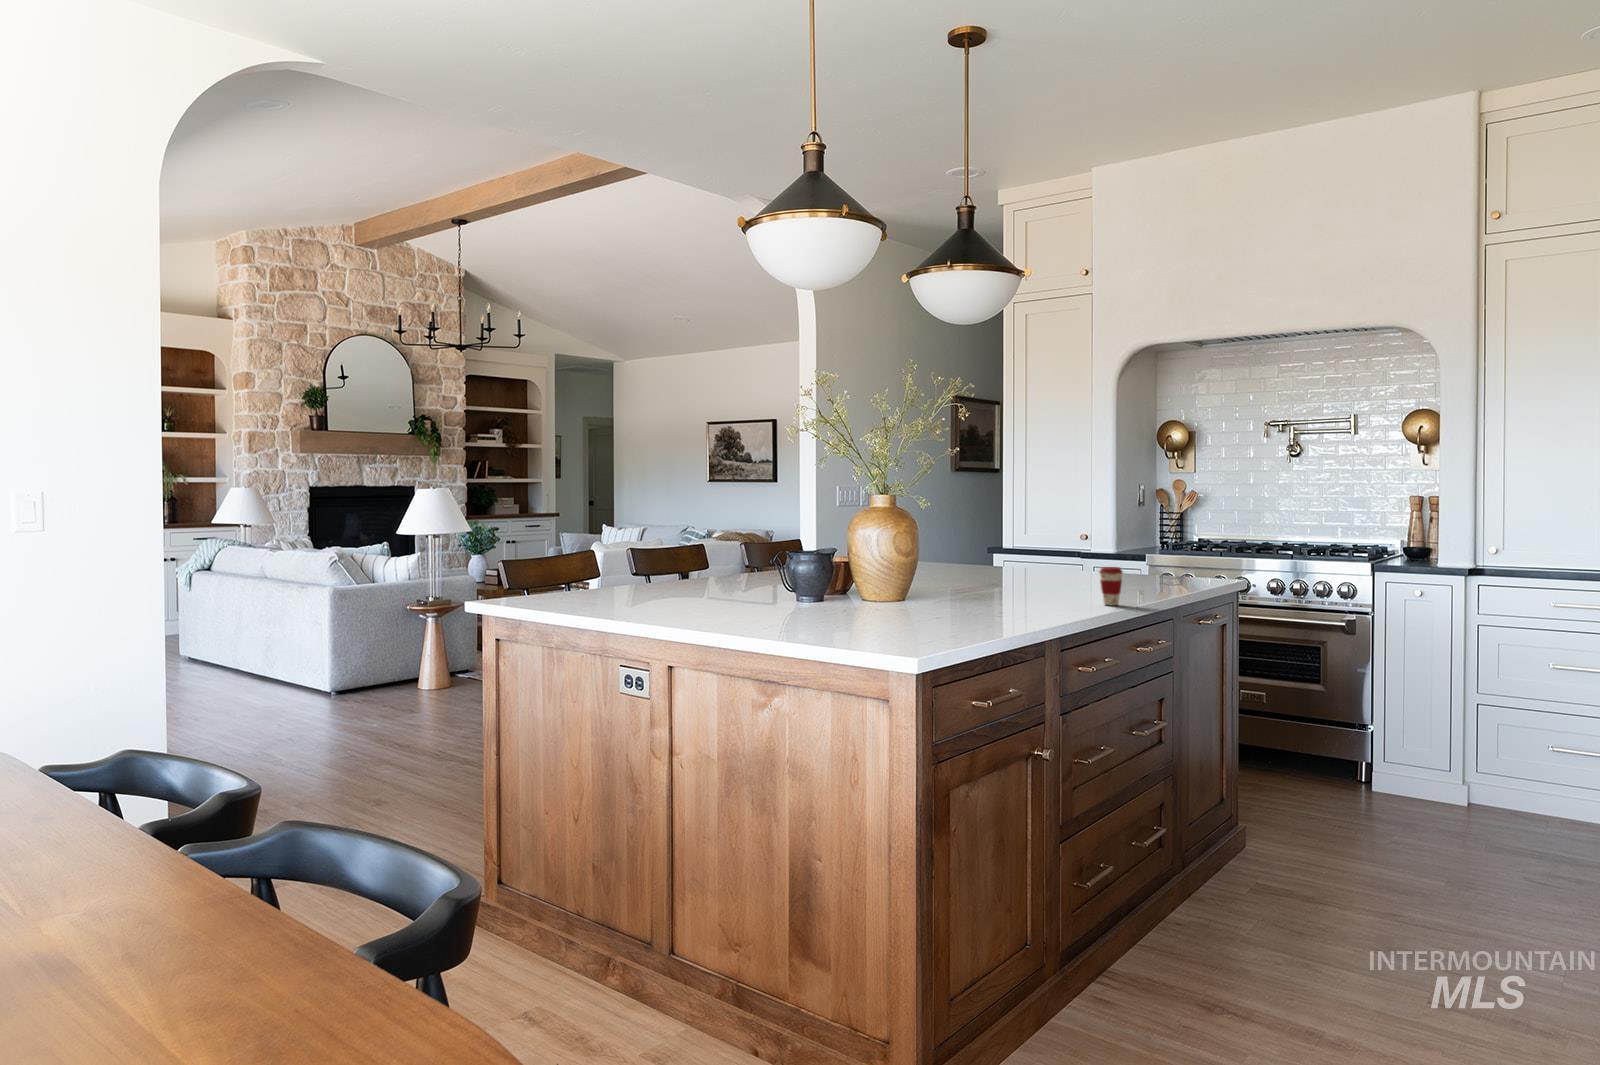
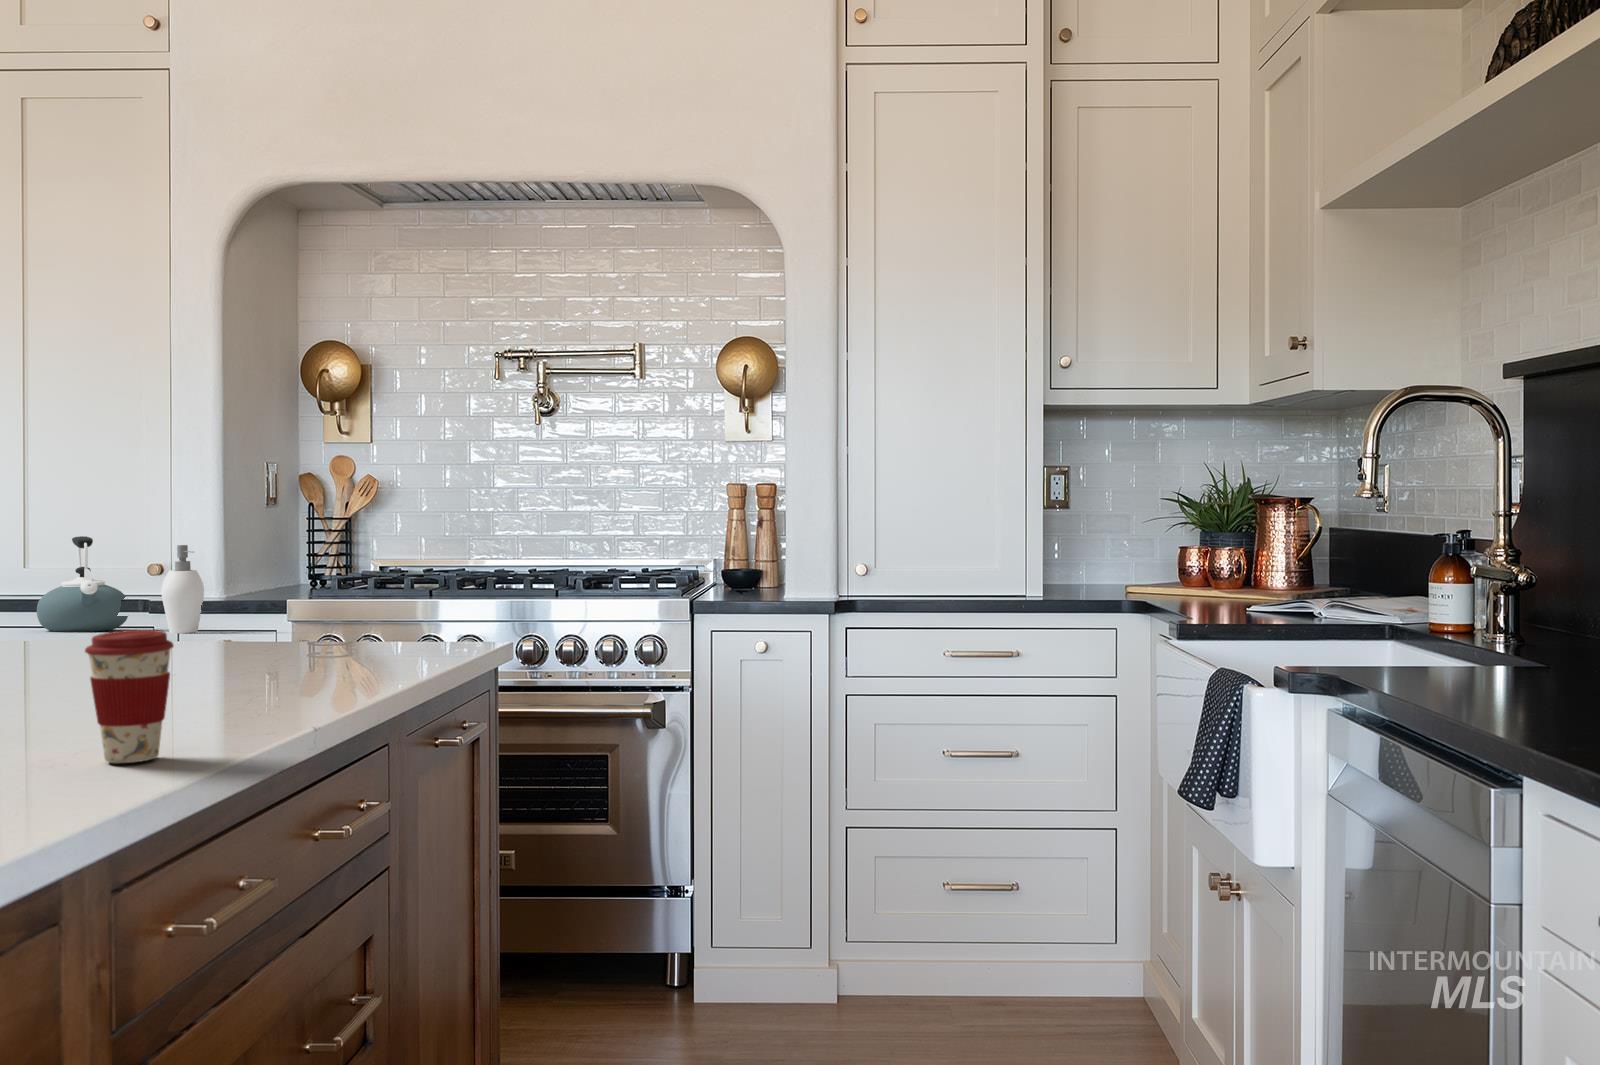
kettle: none [1039,523,1077,567] -> present [37,536,128,632]
soap dispenser: none [1092,528,1111,570] -> present [161,545,204,633]

